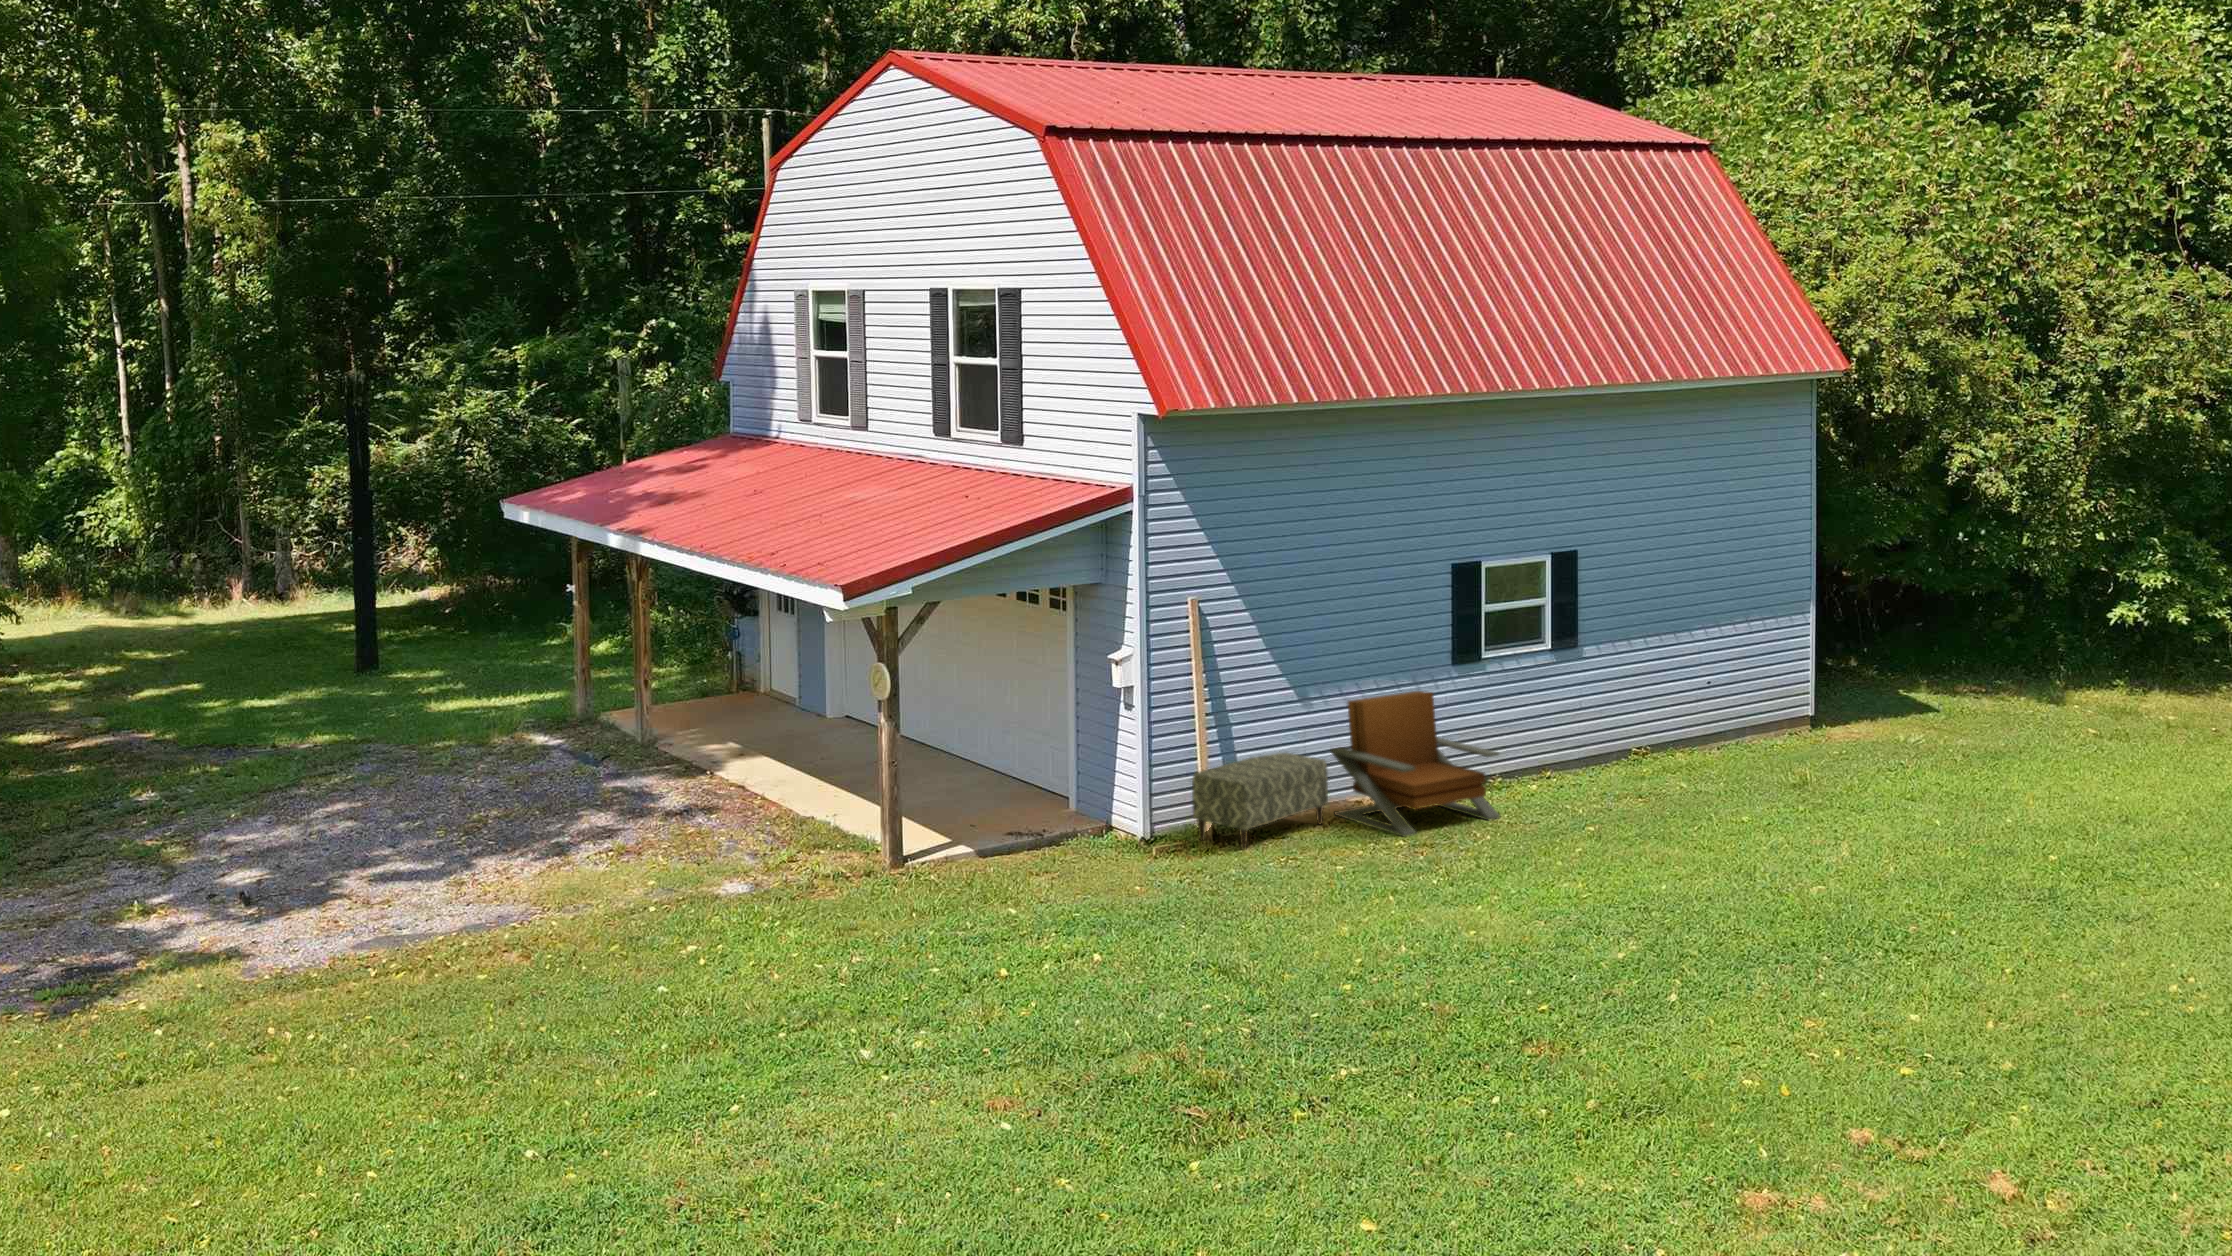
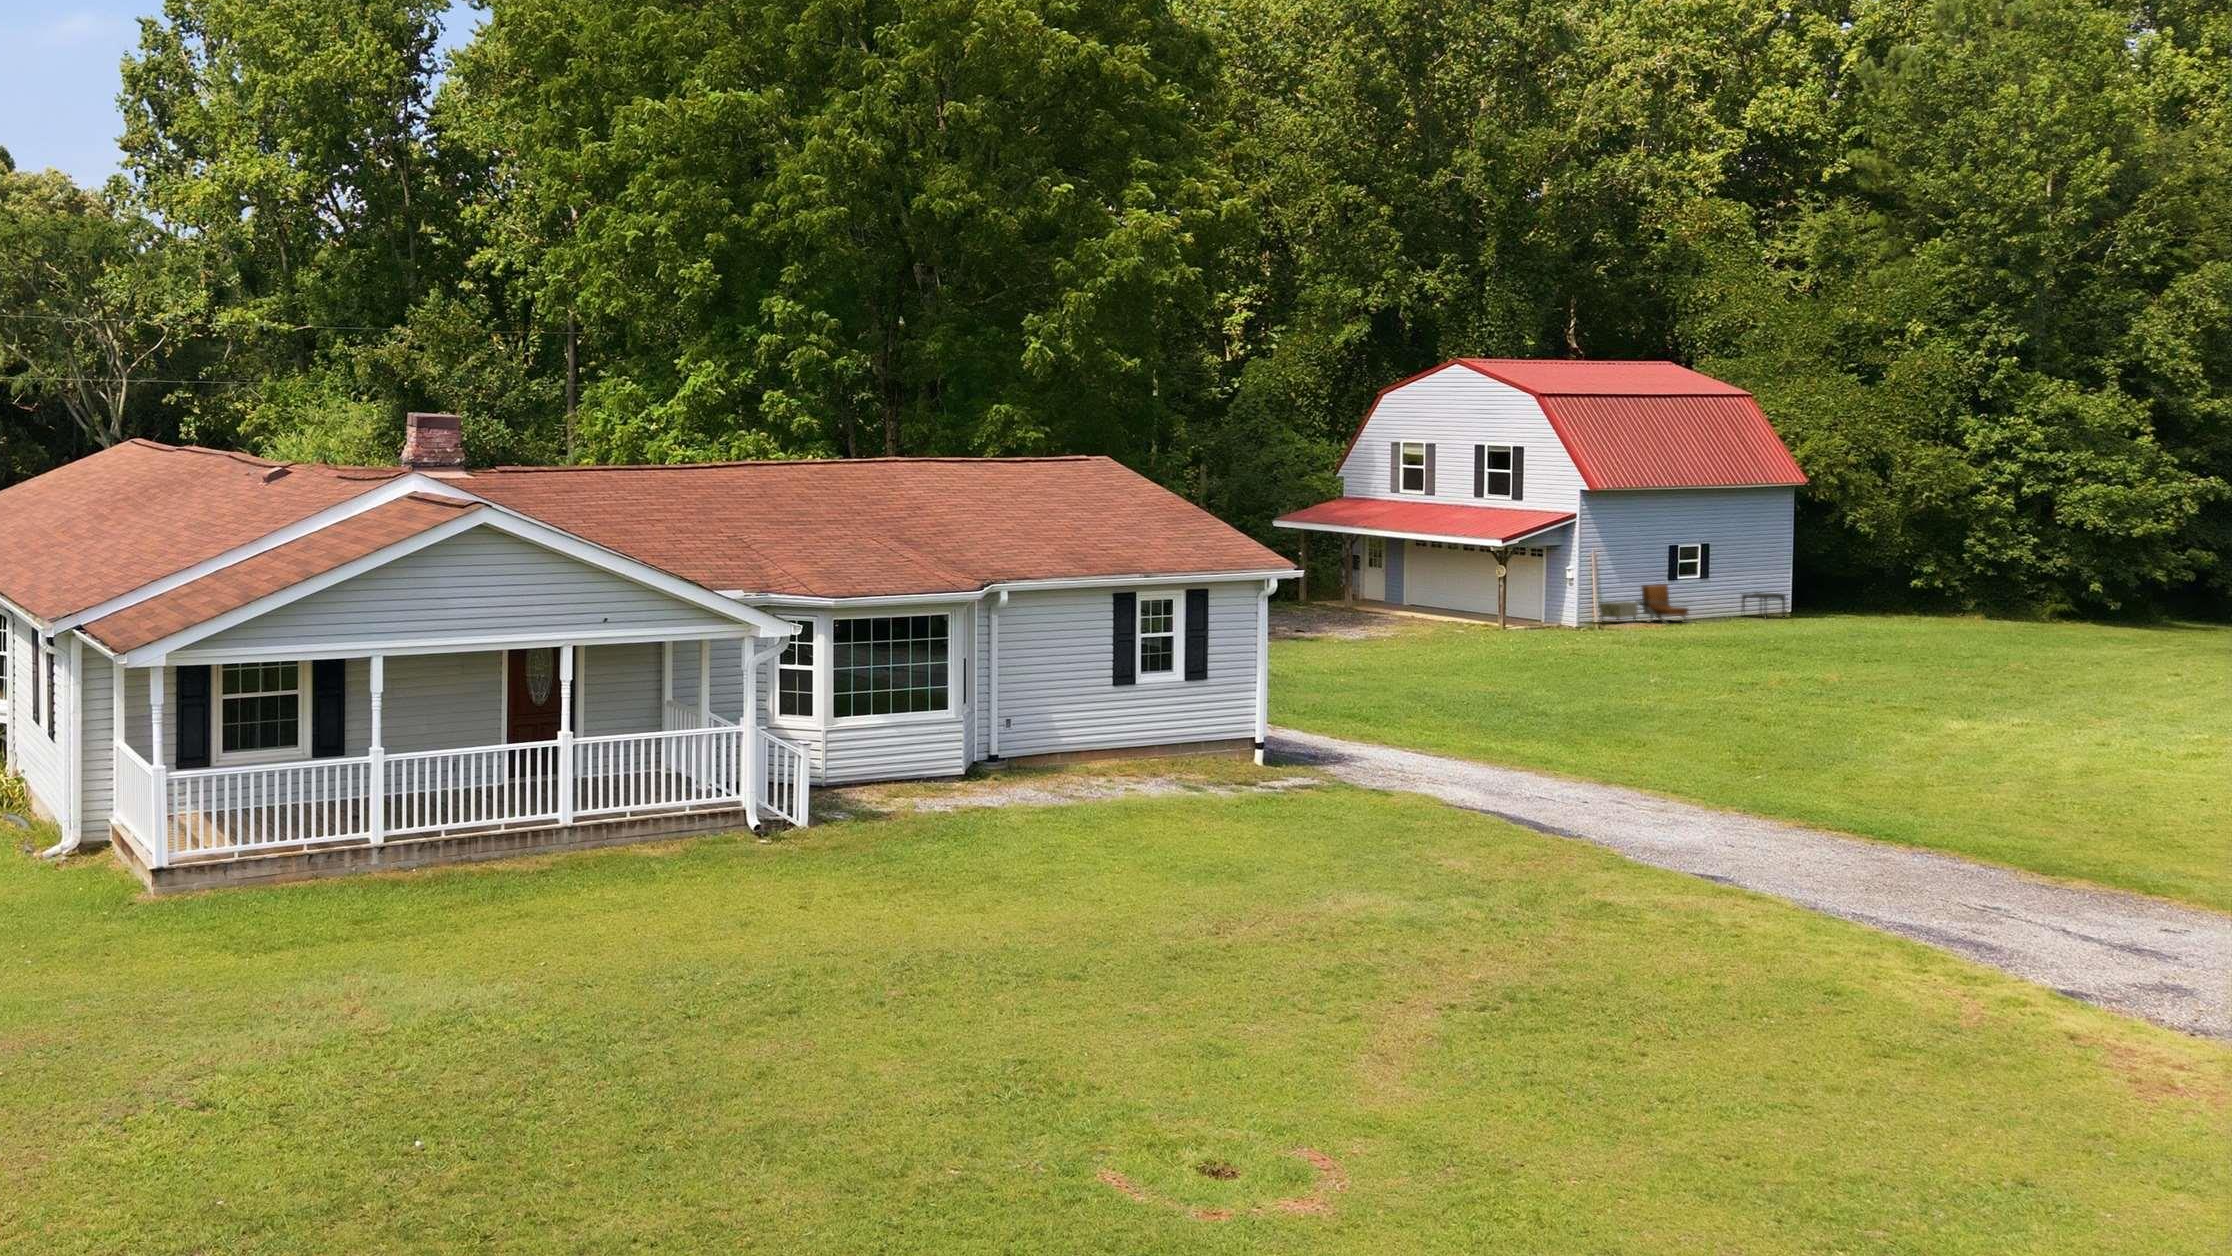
round table: none [1669,680,1798,770] -> present [1742,592,1786,619]

